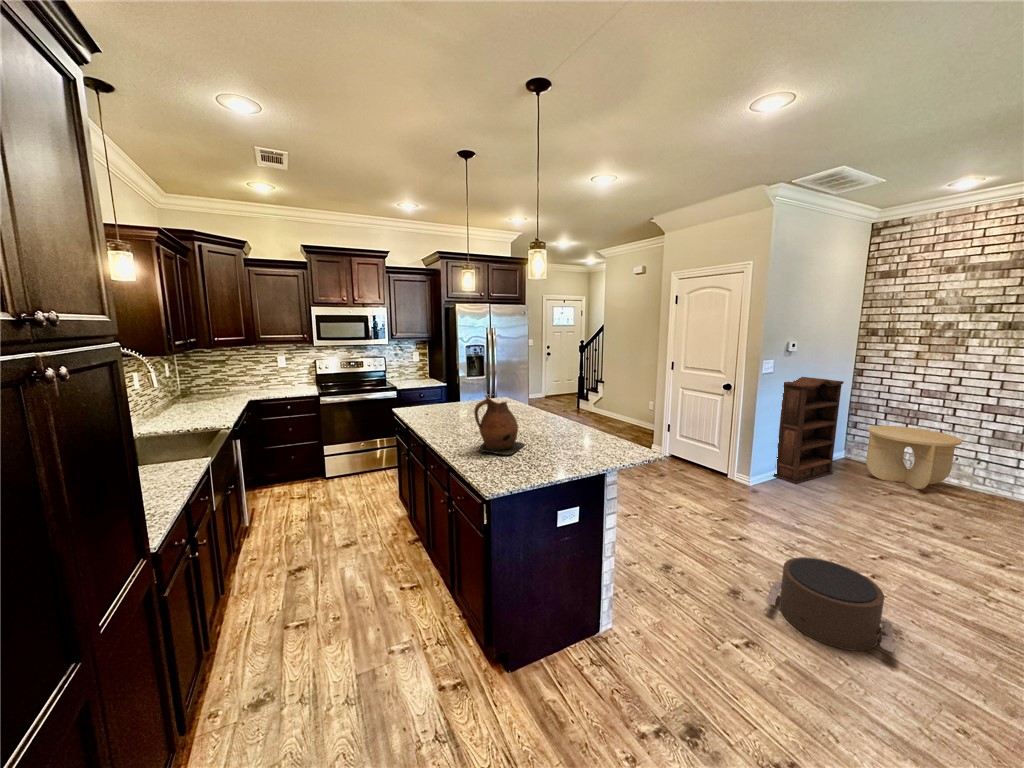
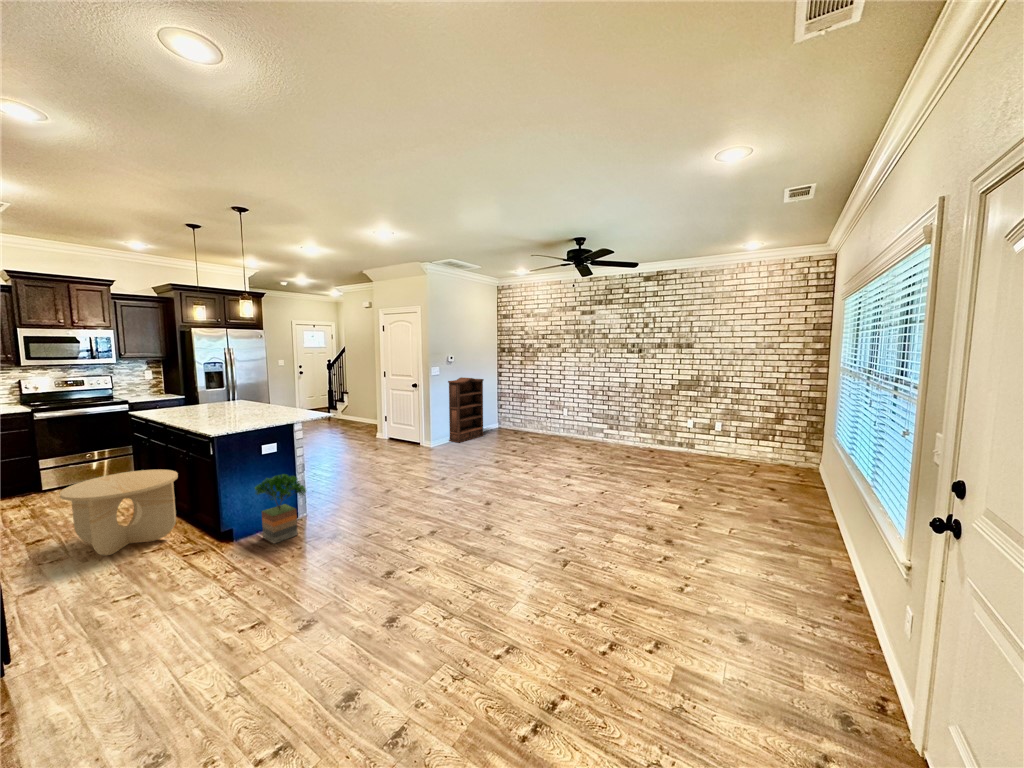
ceramic pitcher: present [474,395,525,455] -> none [205,387,245,422]
side table: present [866,426,962,489] -> present [60,469,178,555]
pouf: present [766,557,895,652] -> none [399,464,453,499]
potted tree: none [542,566,636,712] -> present [255,474,306,543]

